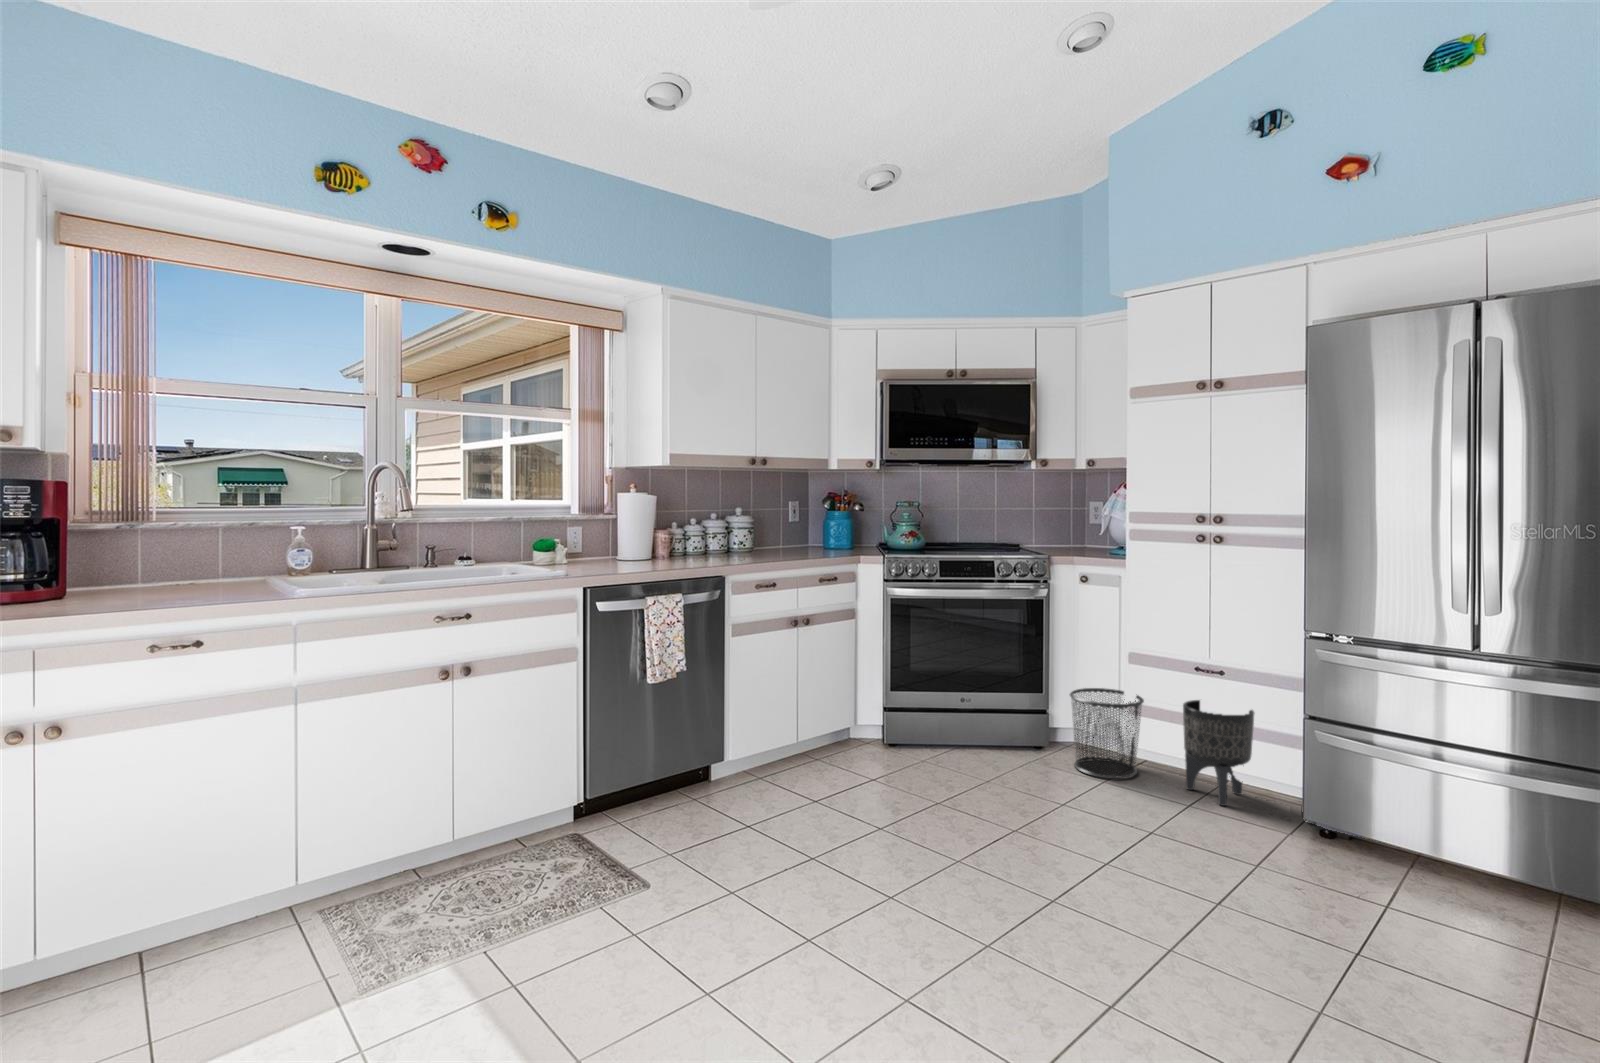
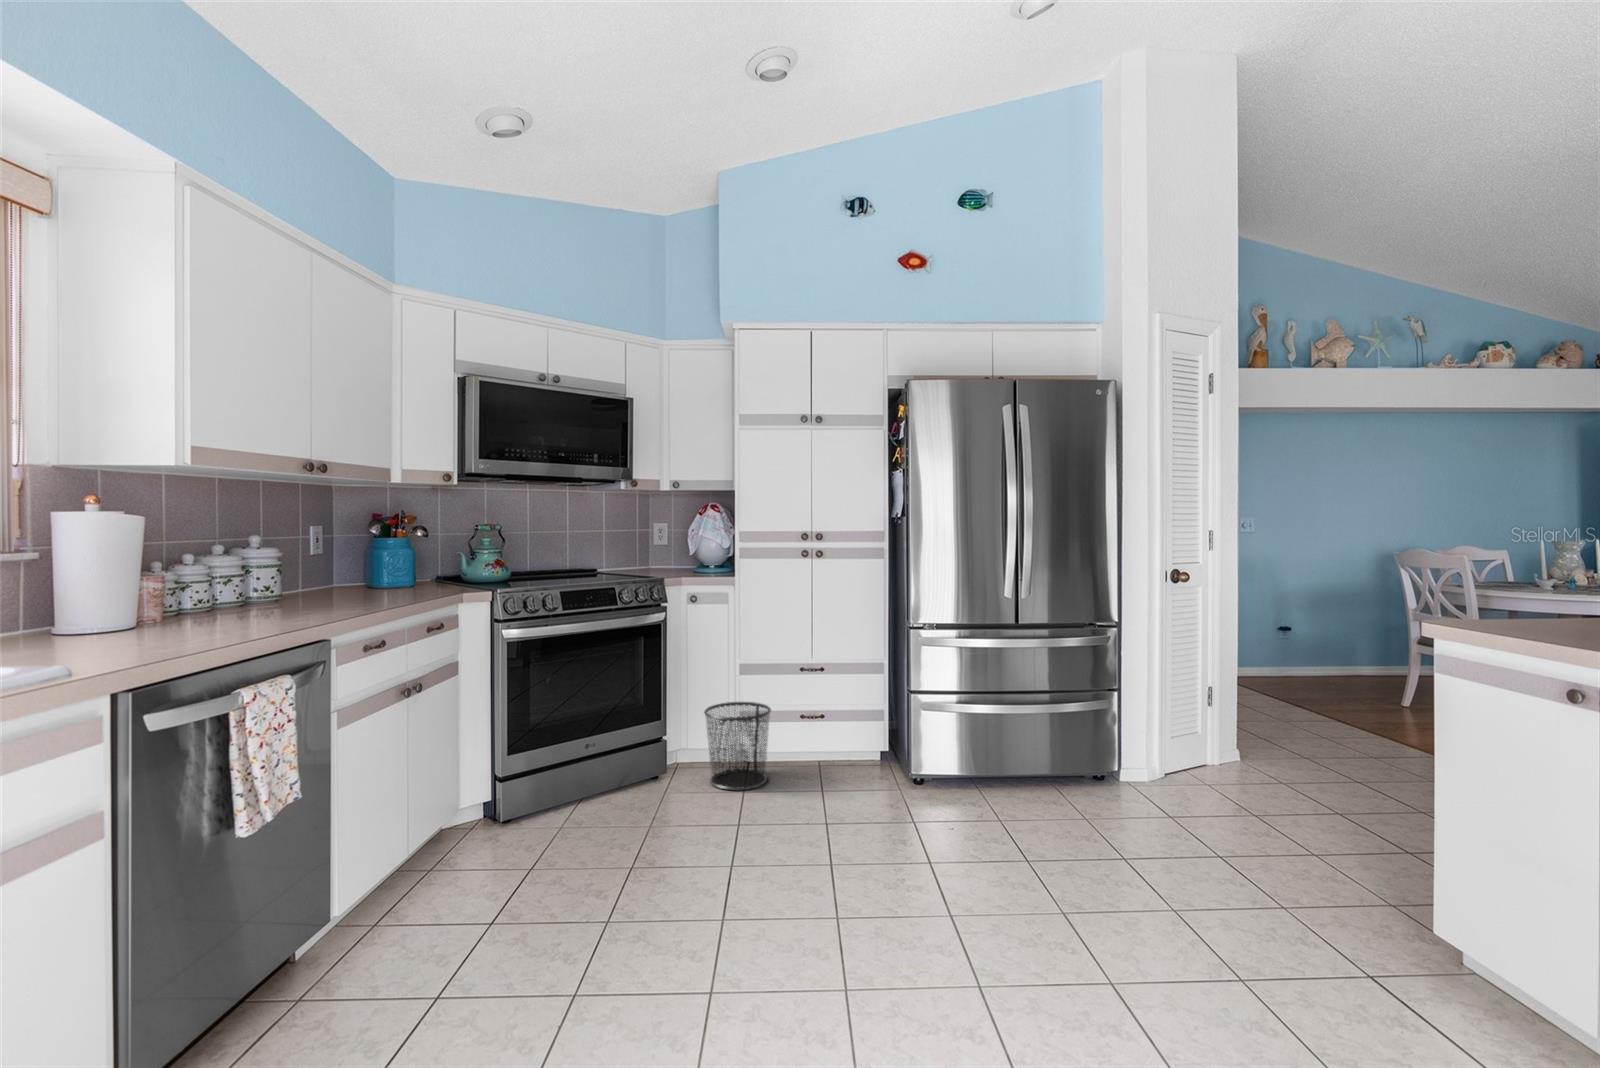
planter: present [1183,700,1255,806] -> none [808,694,863,785]

